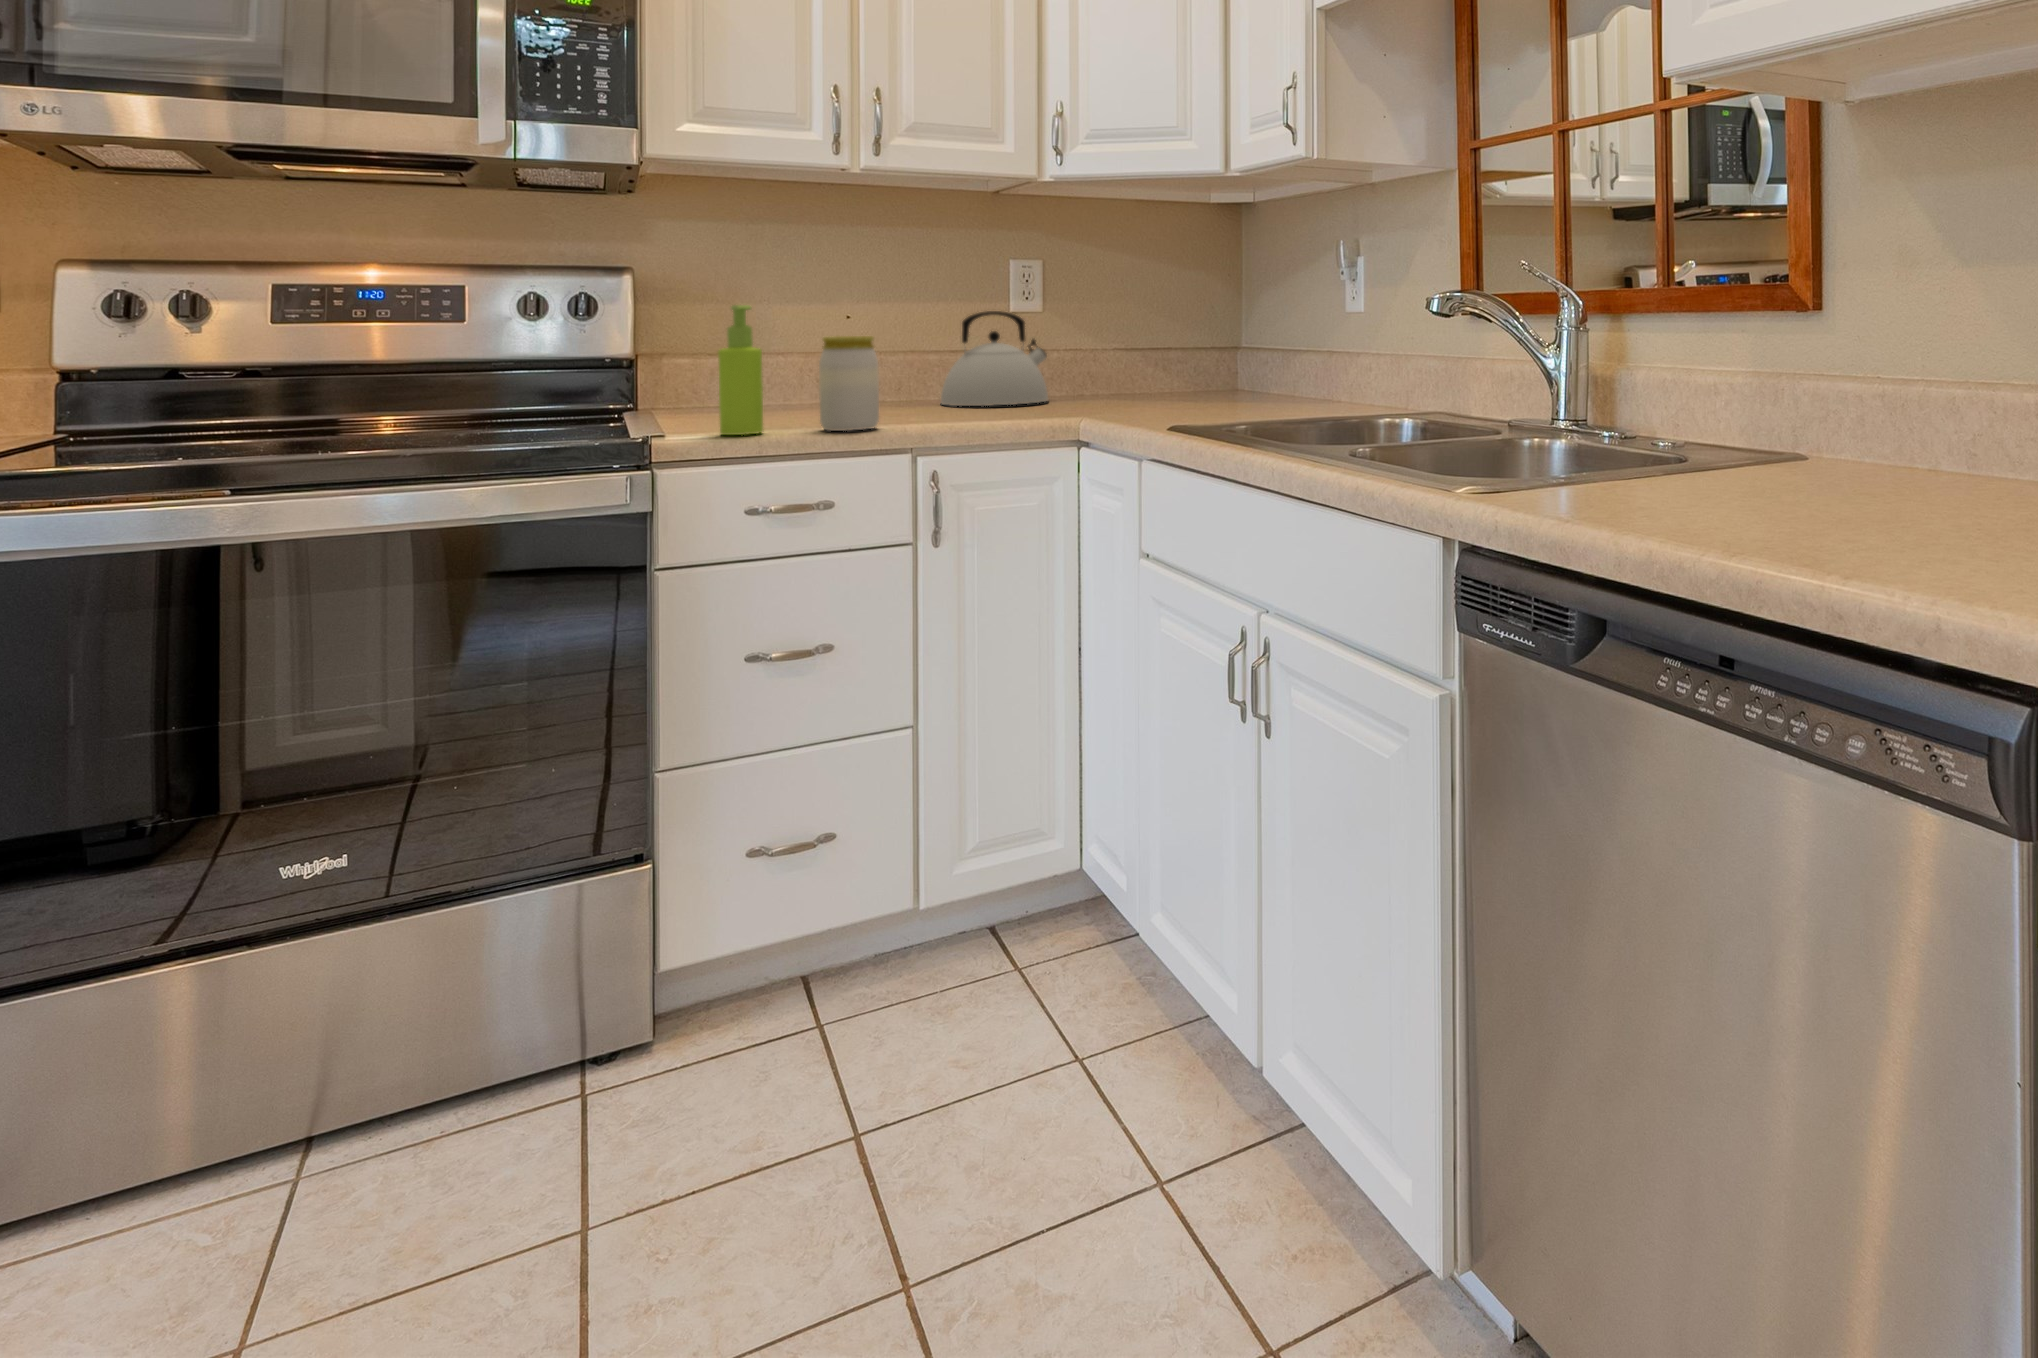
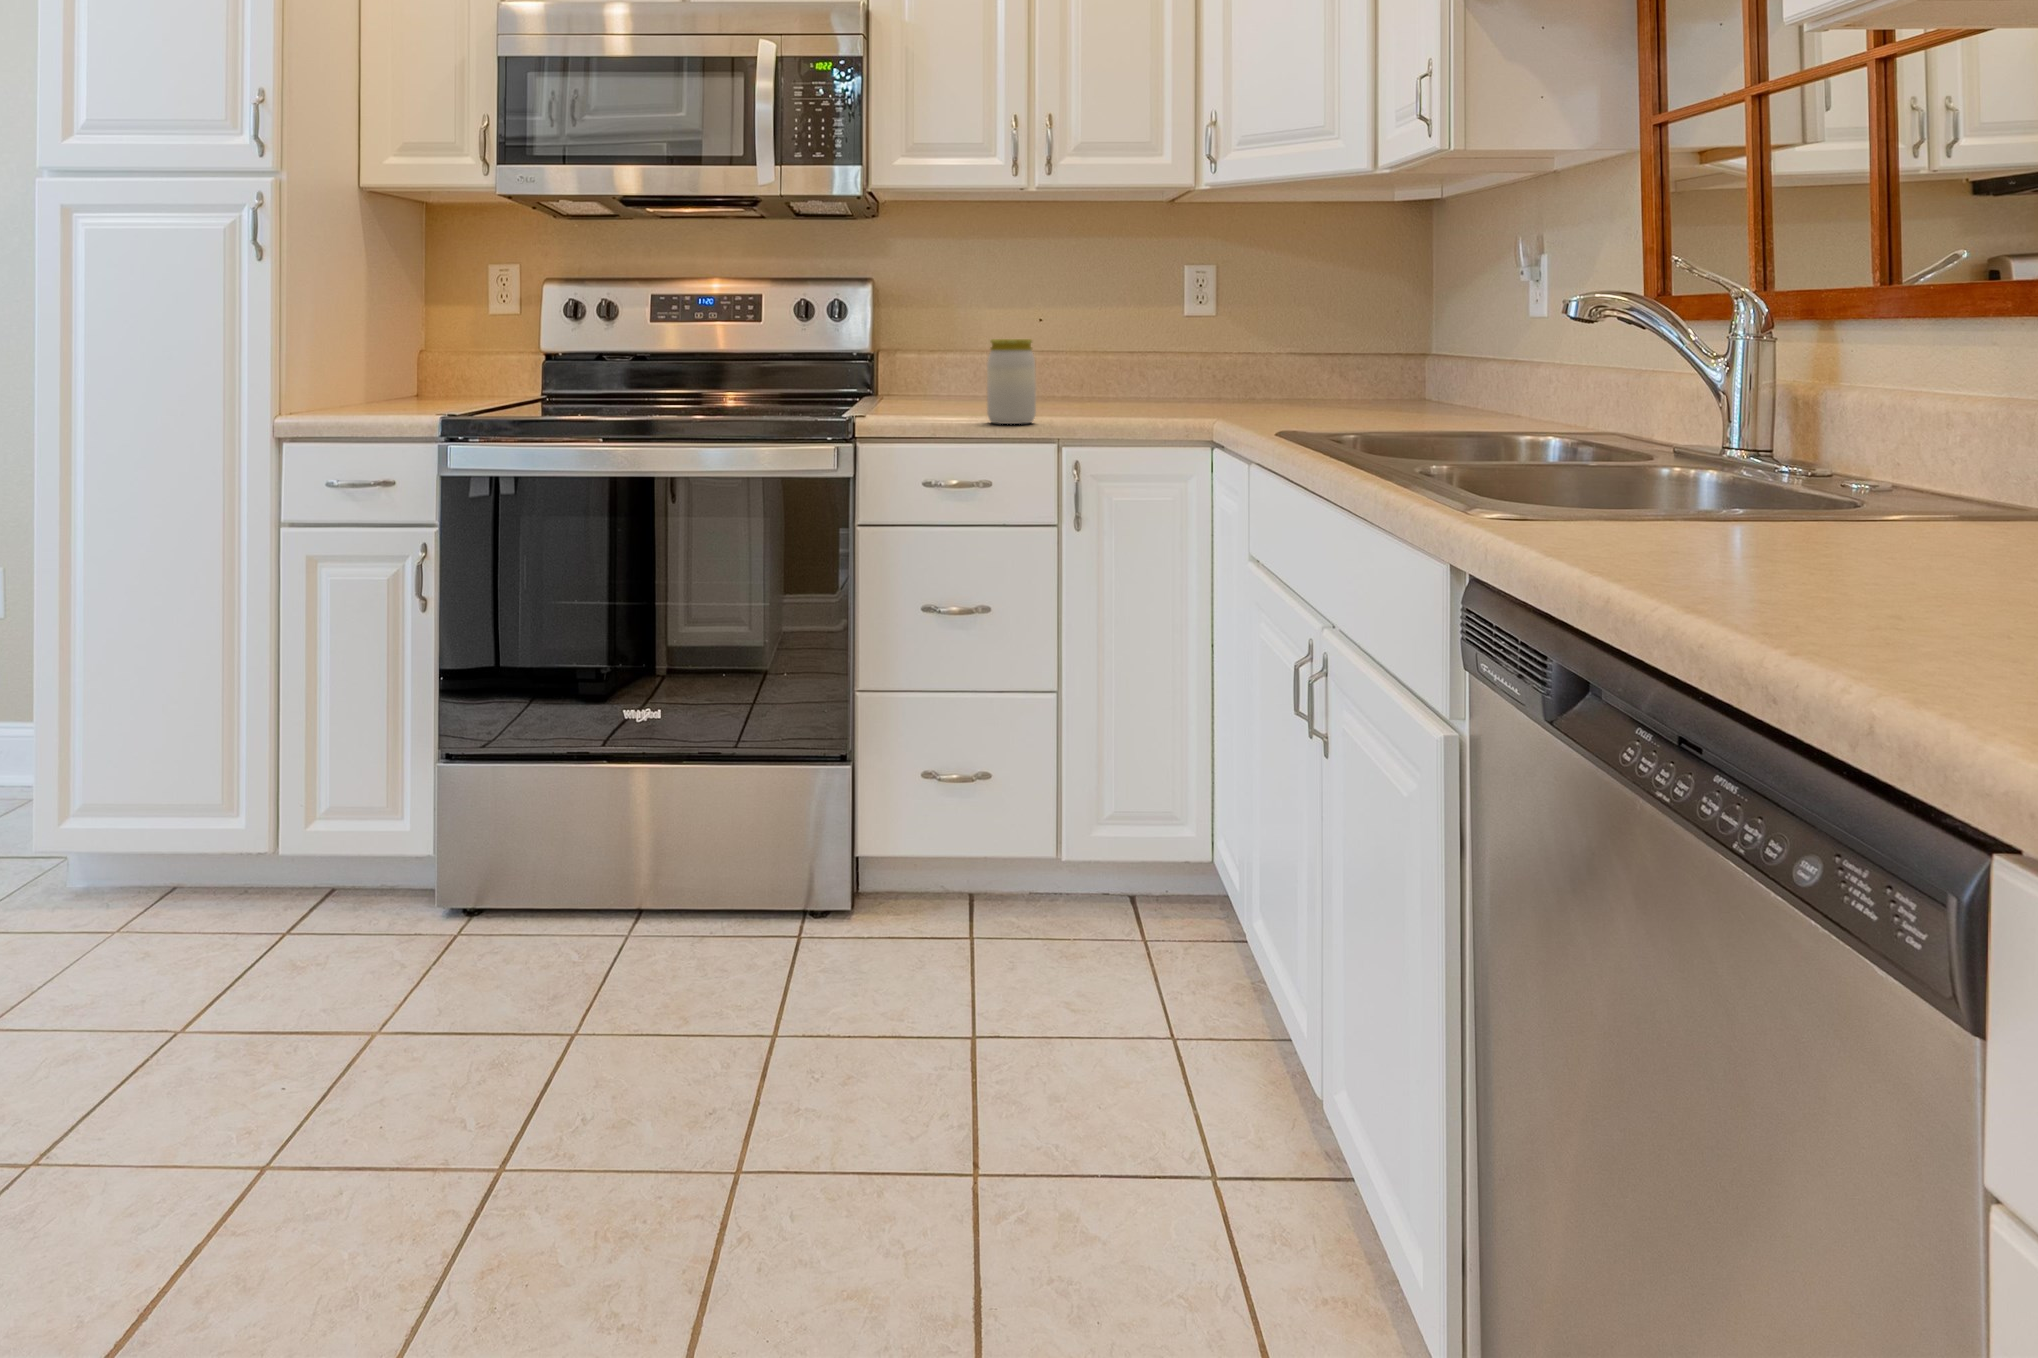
soap dispenser: present [718,305,763,435] -> none [911,311,944,423]
kettle: present [941,311,1048,406] -> none [1112,317,1214,409]

